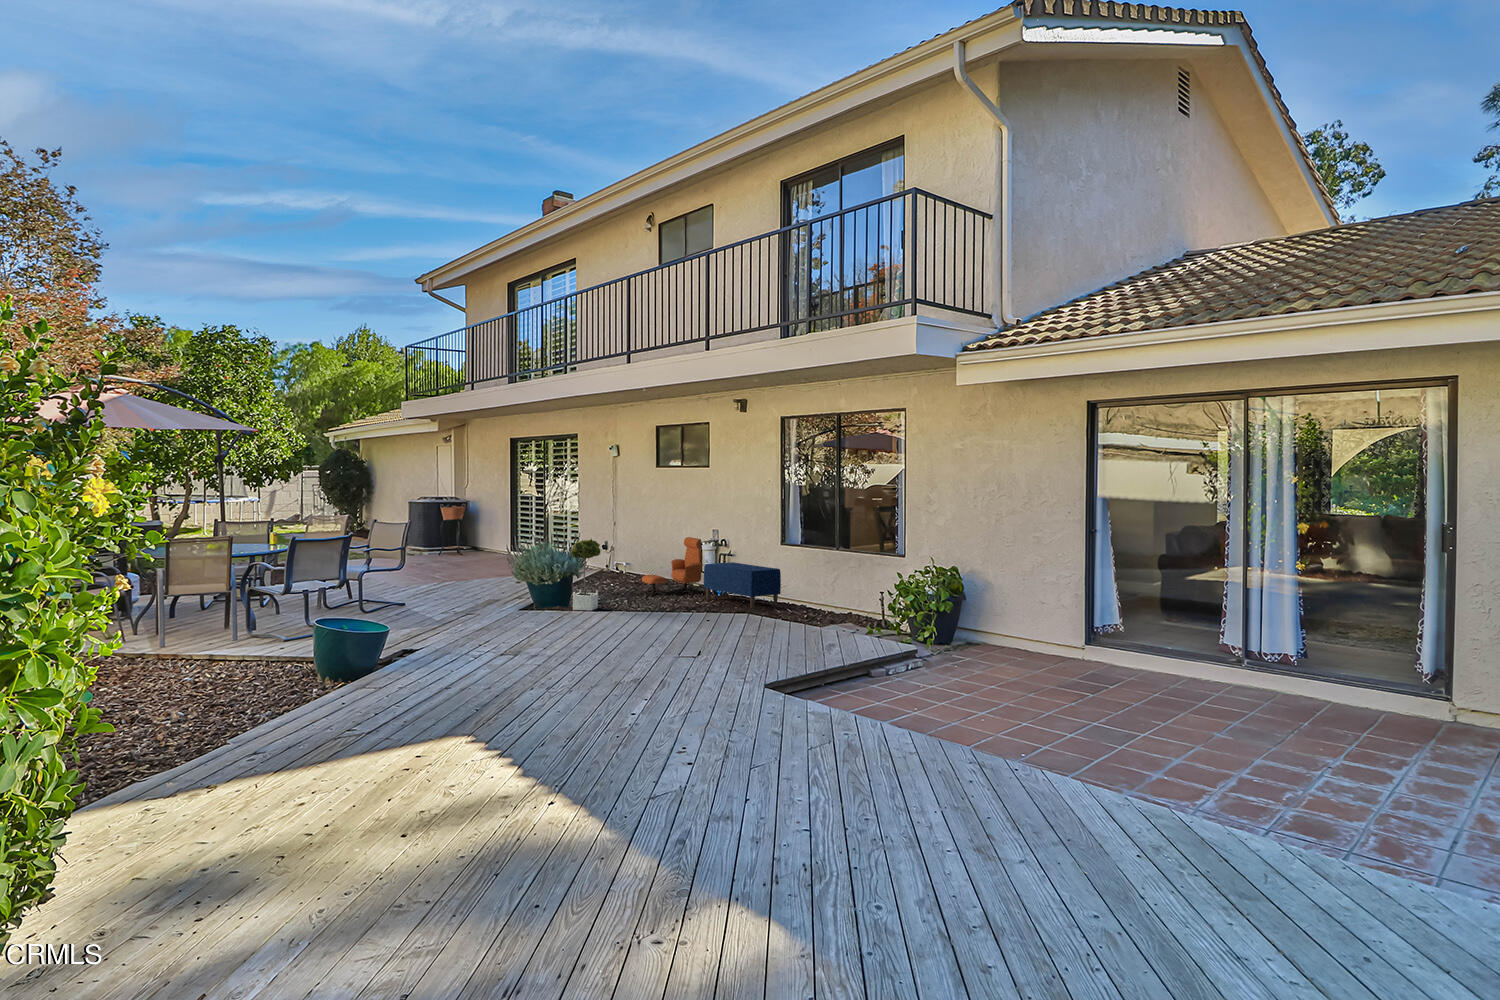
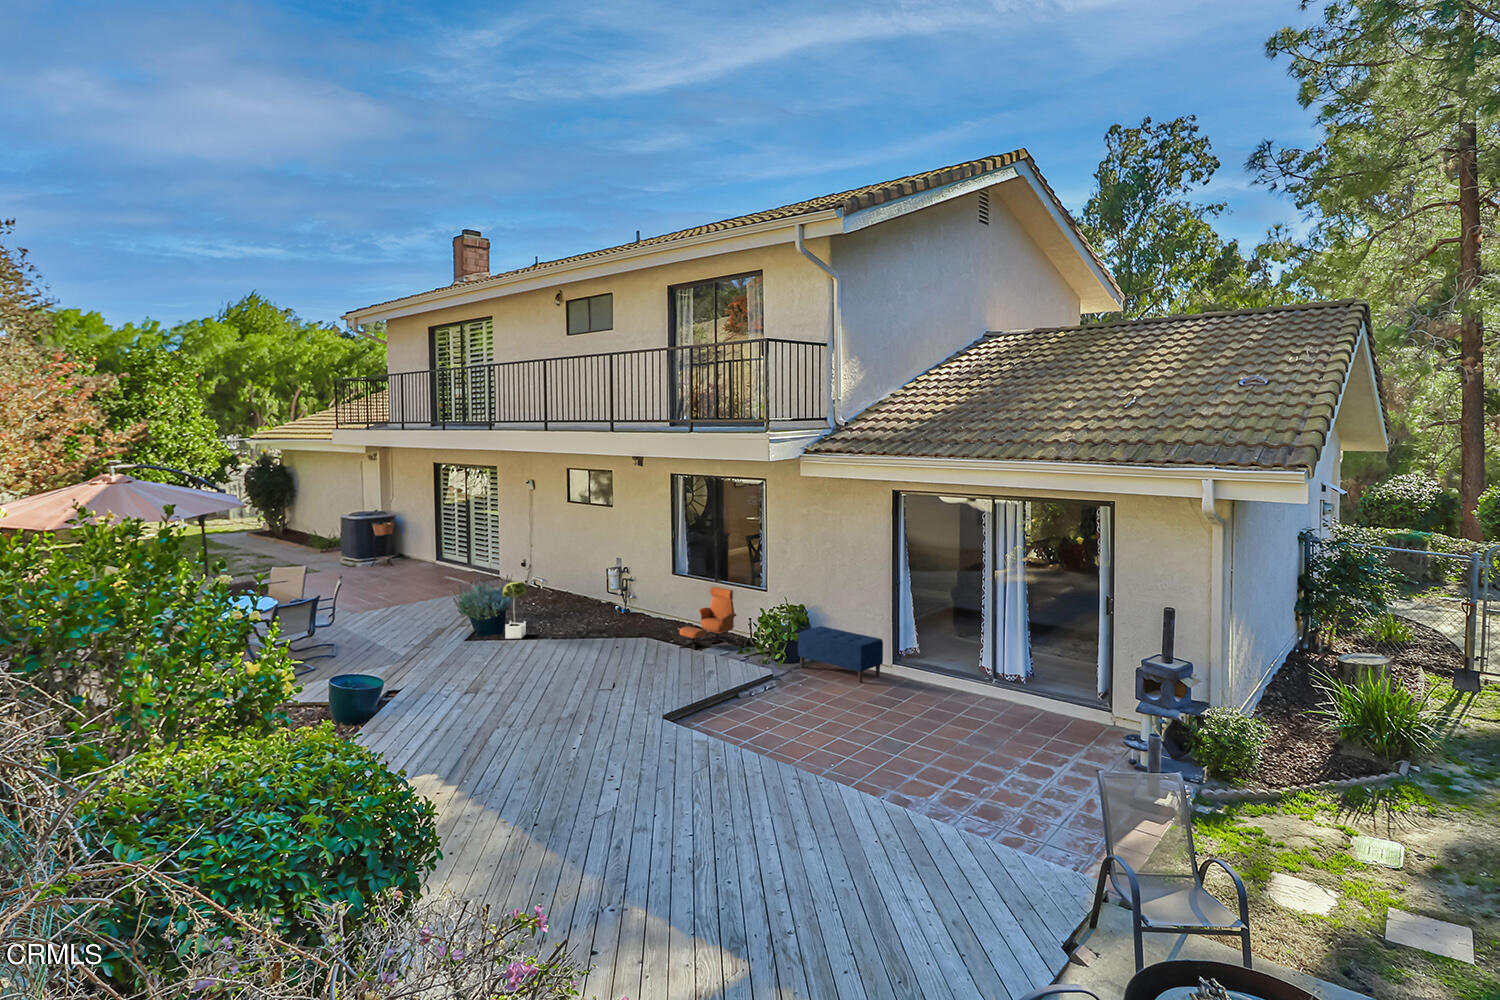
lounge chair: present [639,537,703,596] -> present [679,587,737,650]
bench: present [704,562,781,609] -> present [798,626,883,683]

